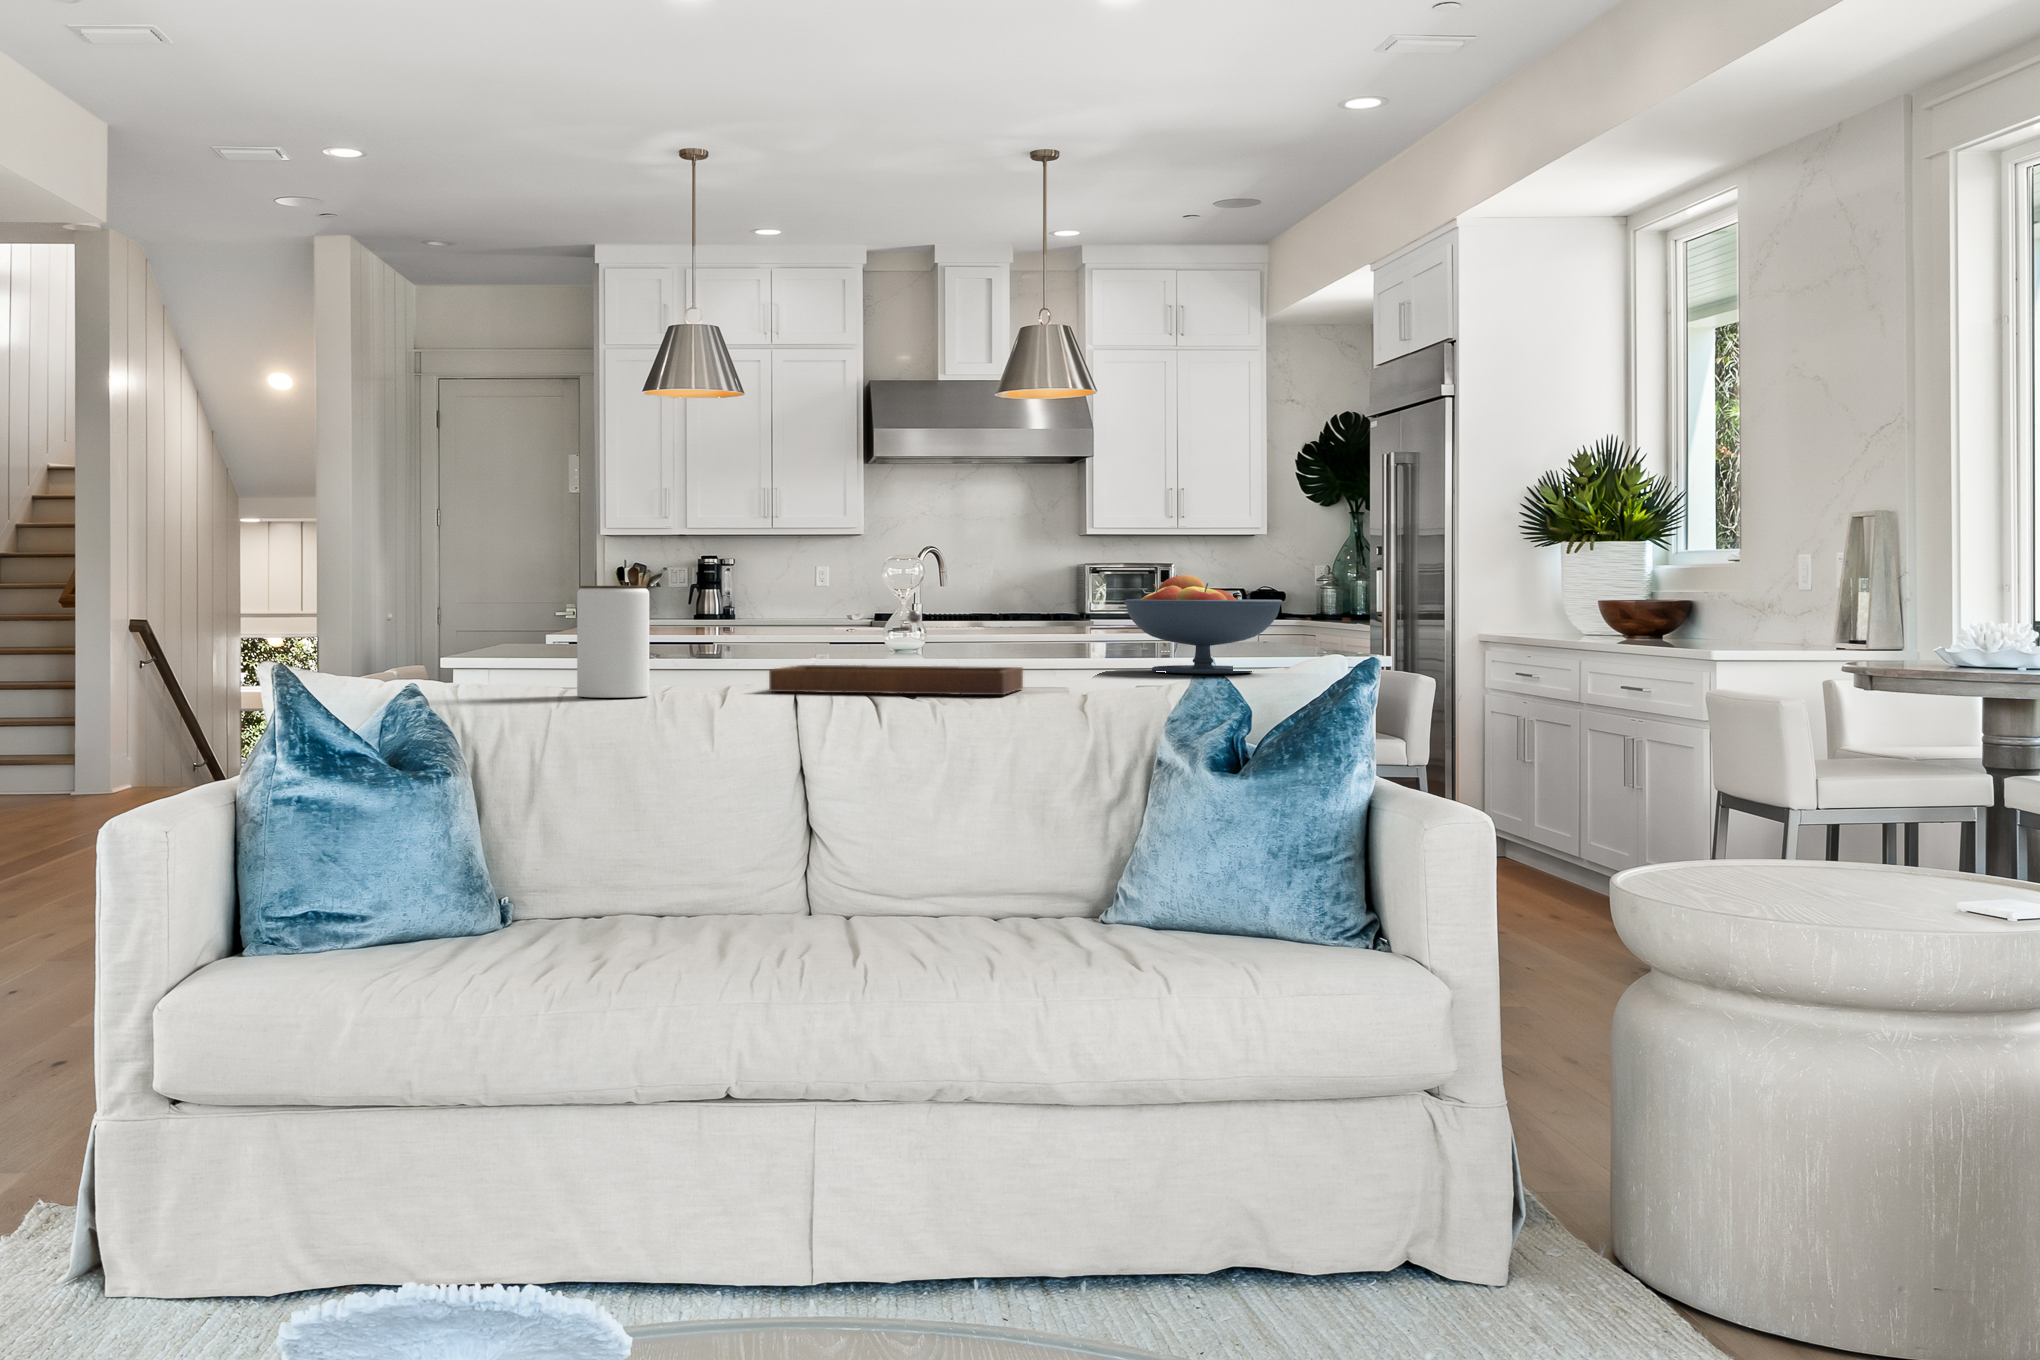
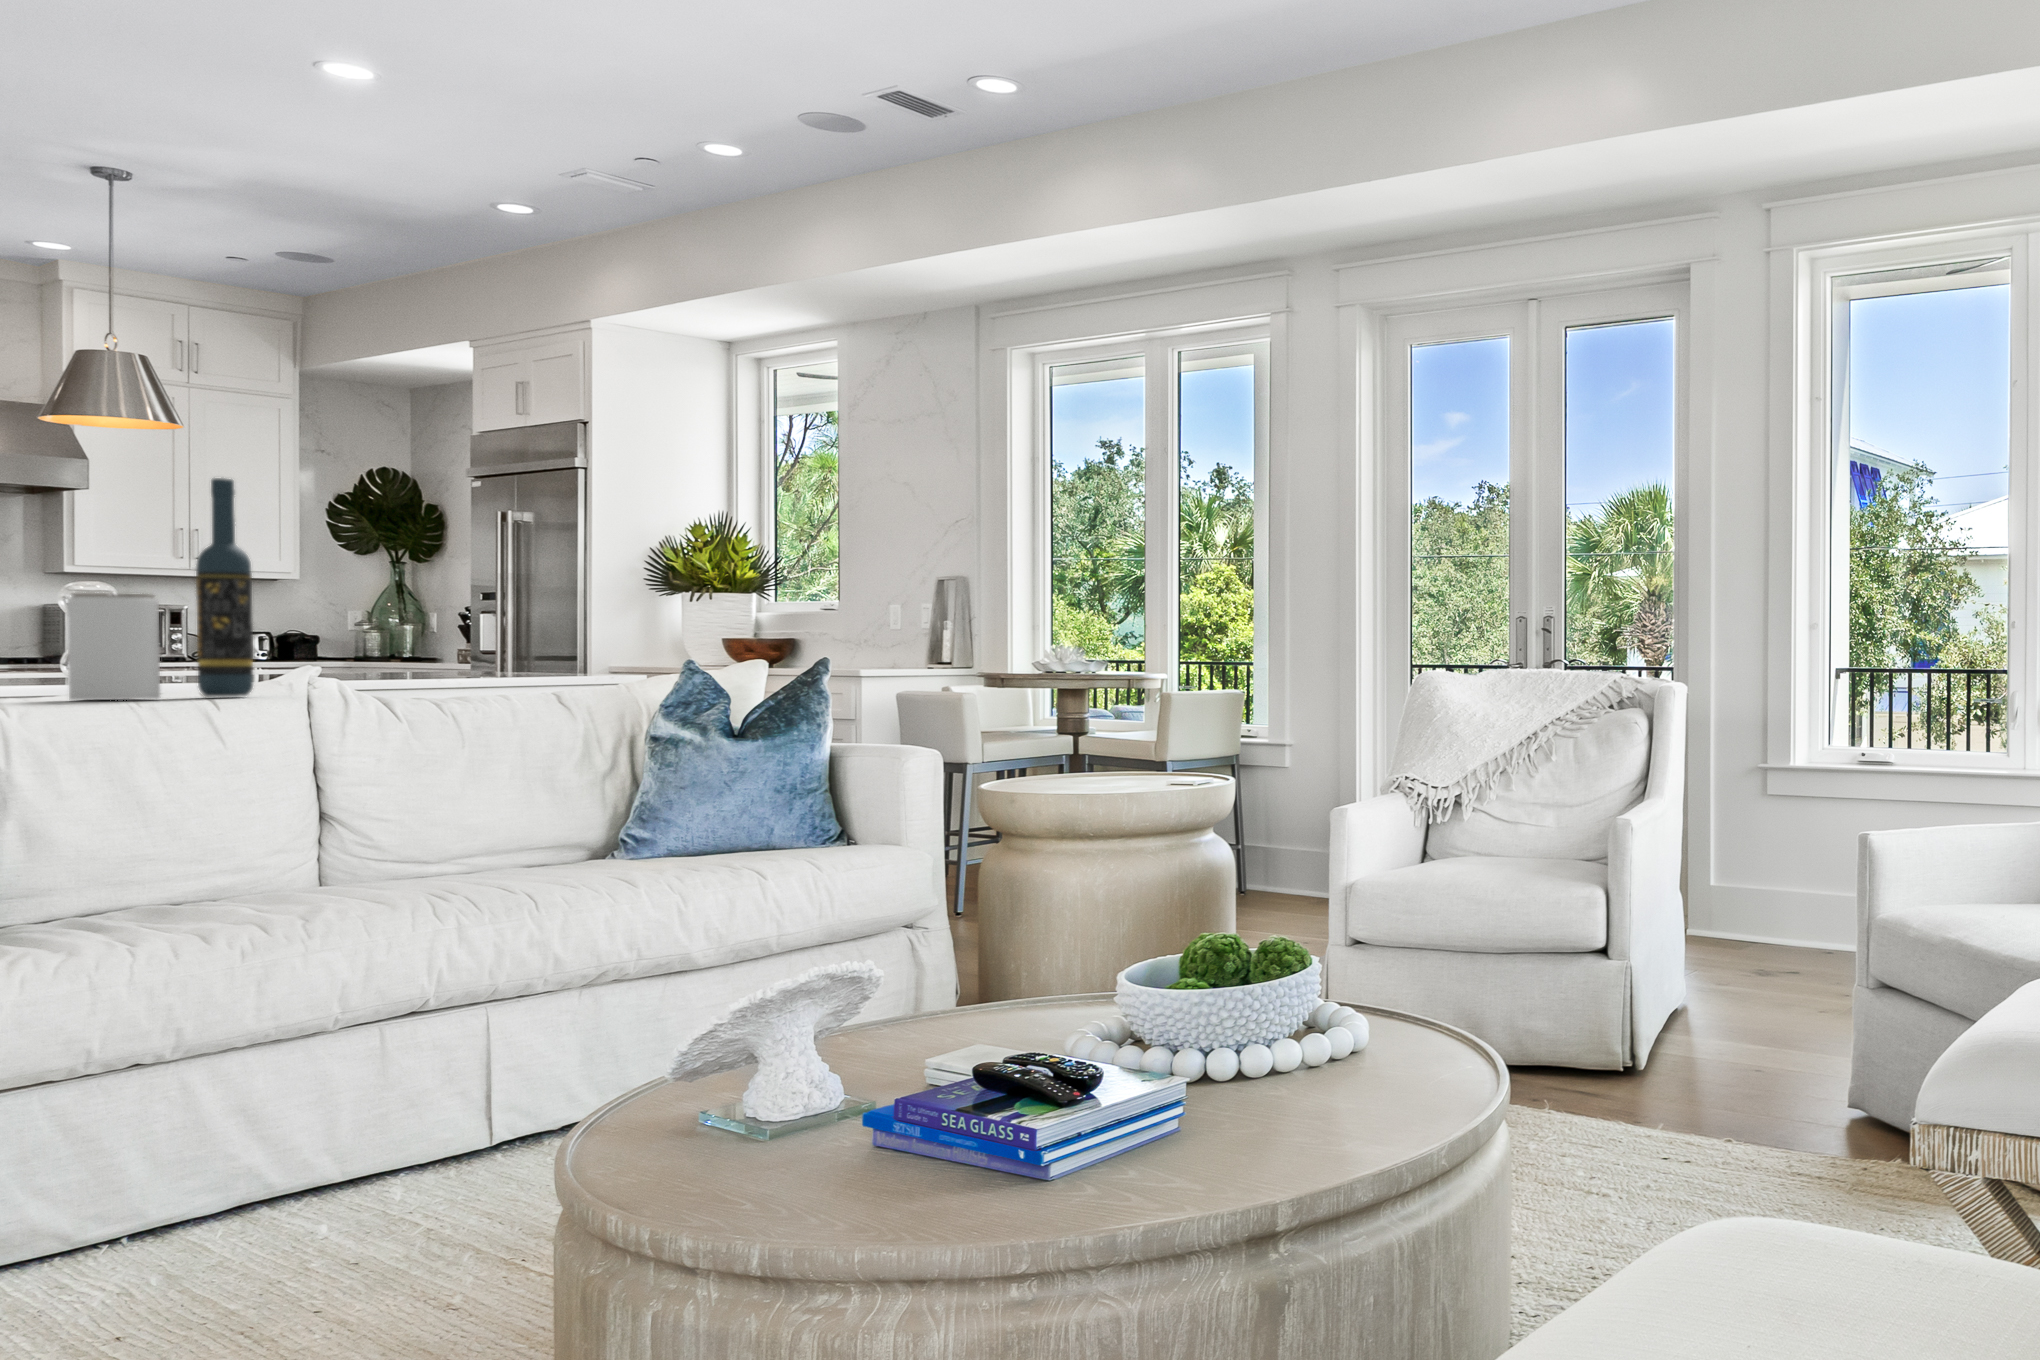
wine bottle: none [695,456,741,695] -> present [196,478,253,697]
fruit bowl: present [1124,575,1283,674] -> none [498,604,646,682]
tray: present [769,610,1023,695] -> none [258,624,519,695]

